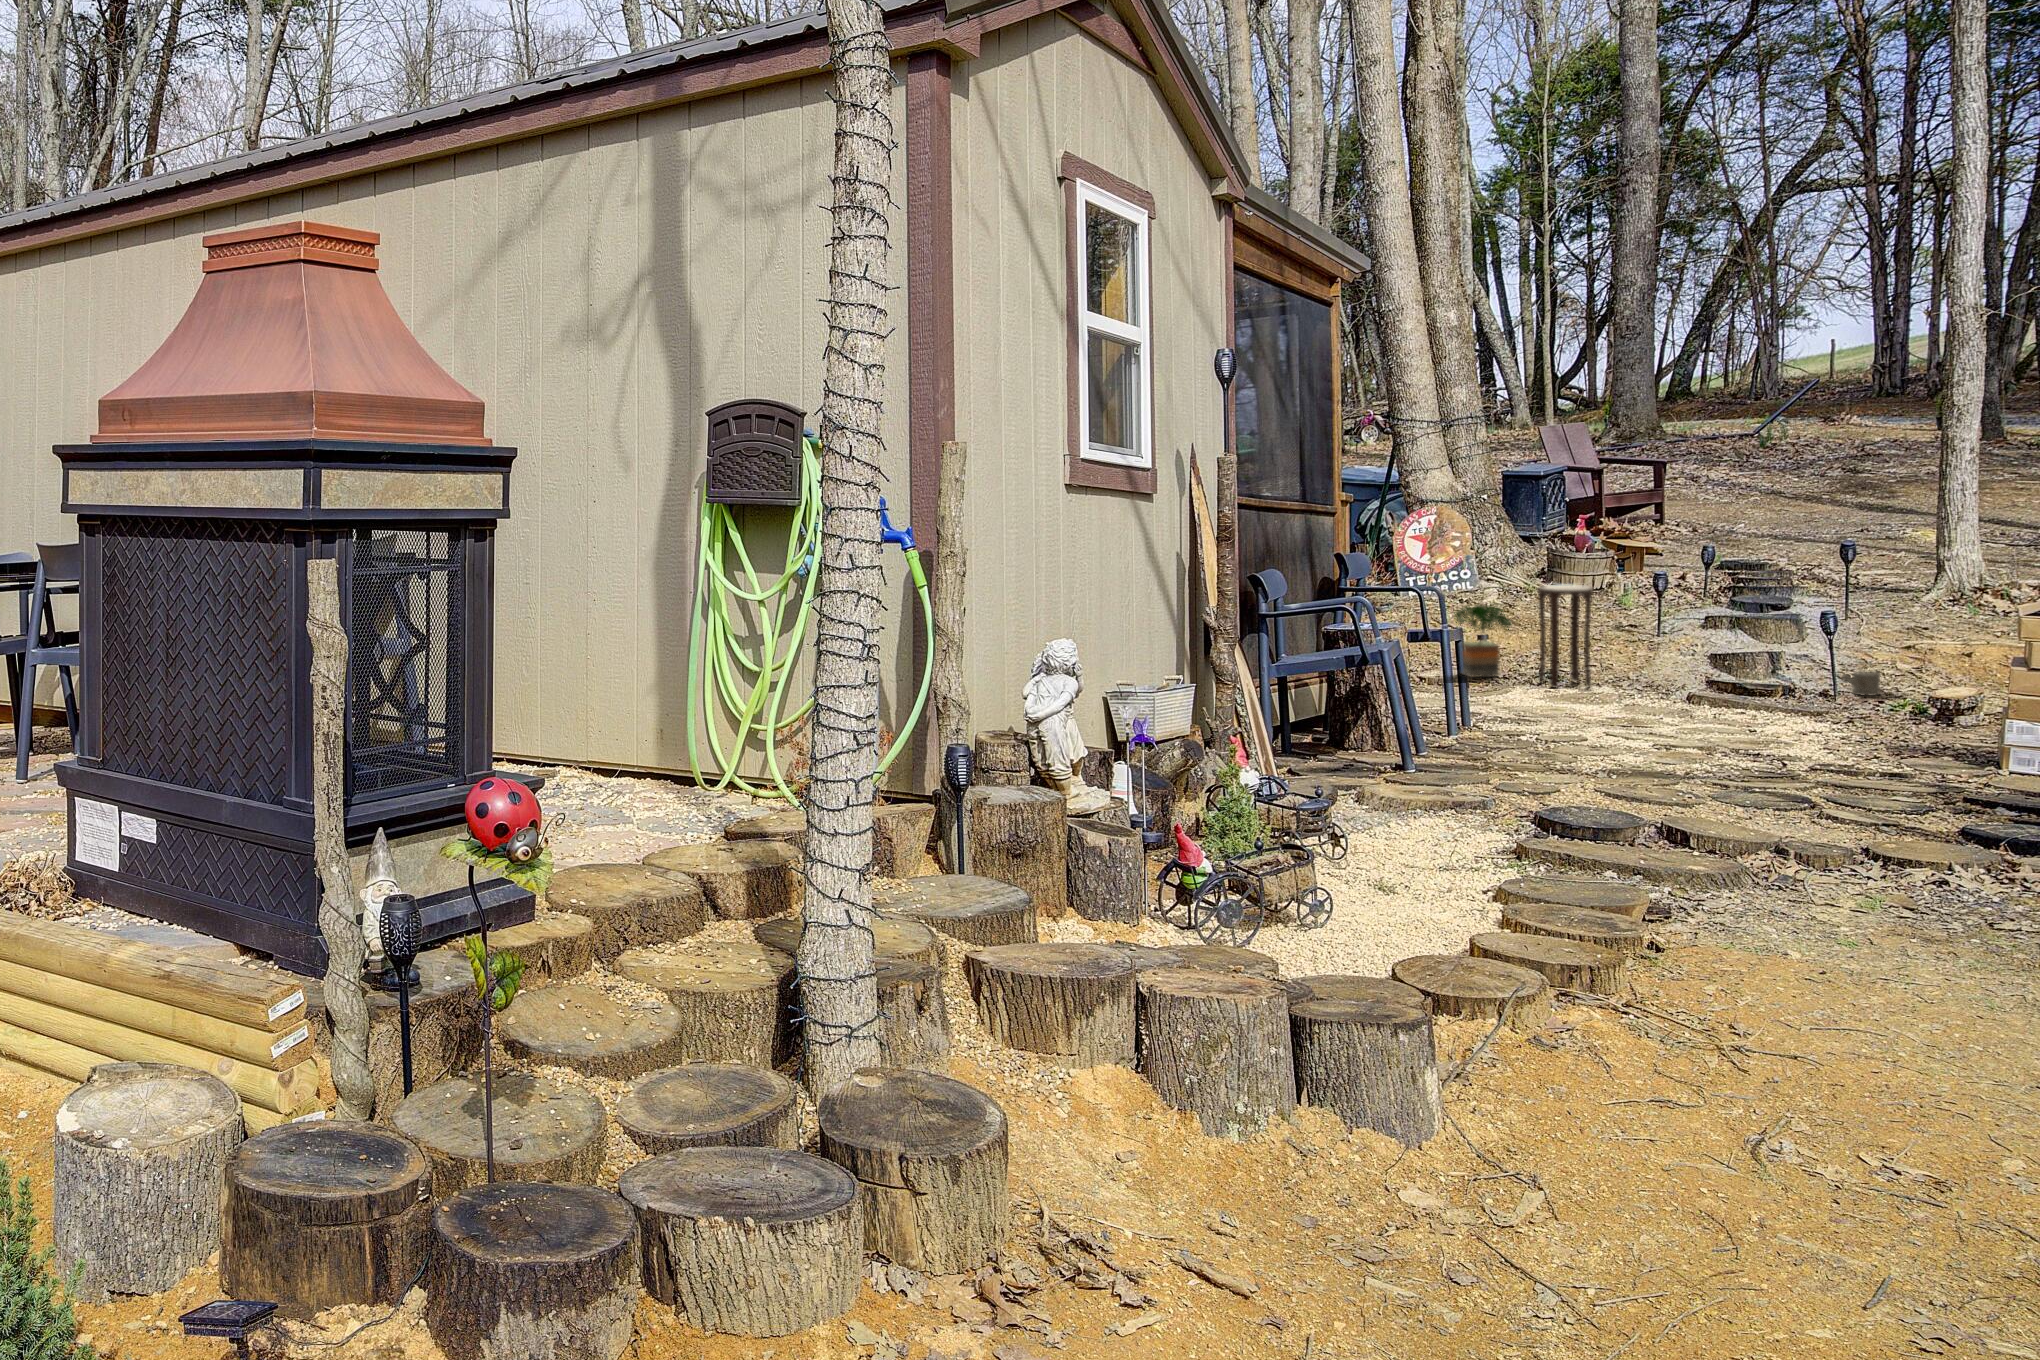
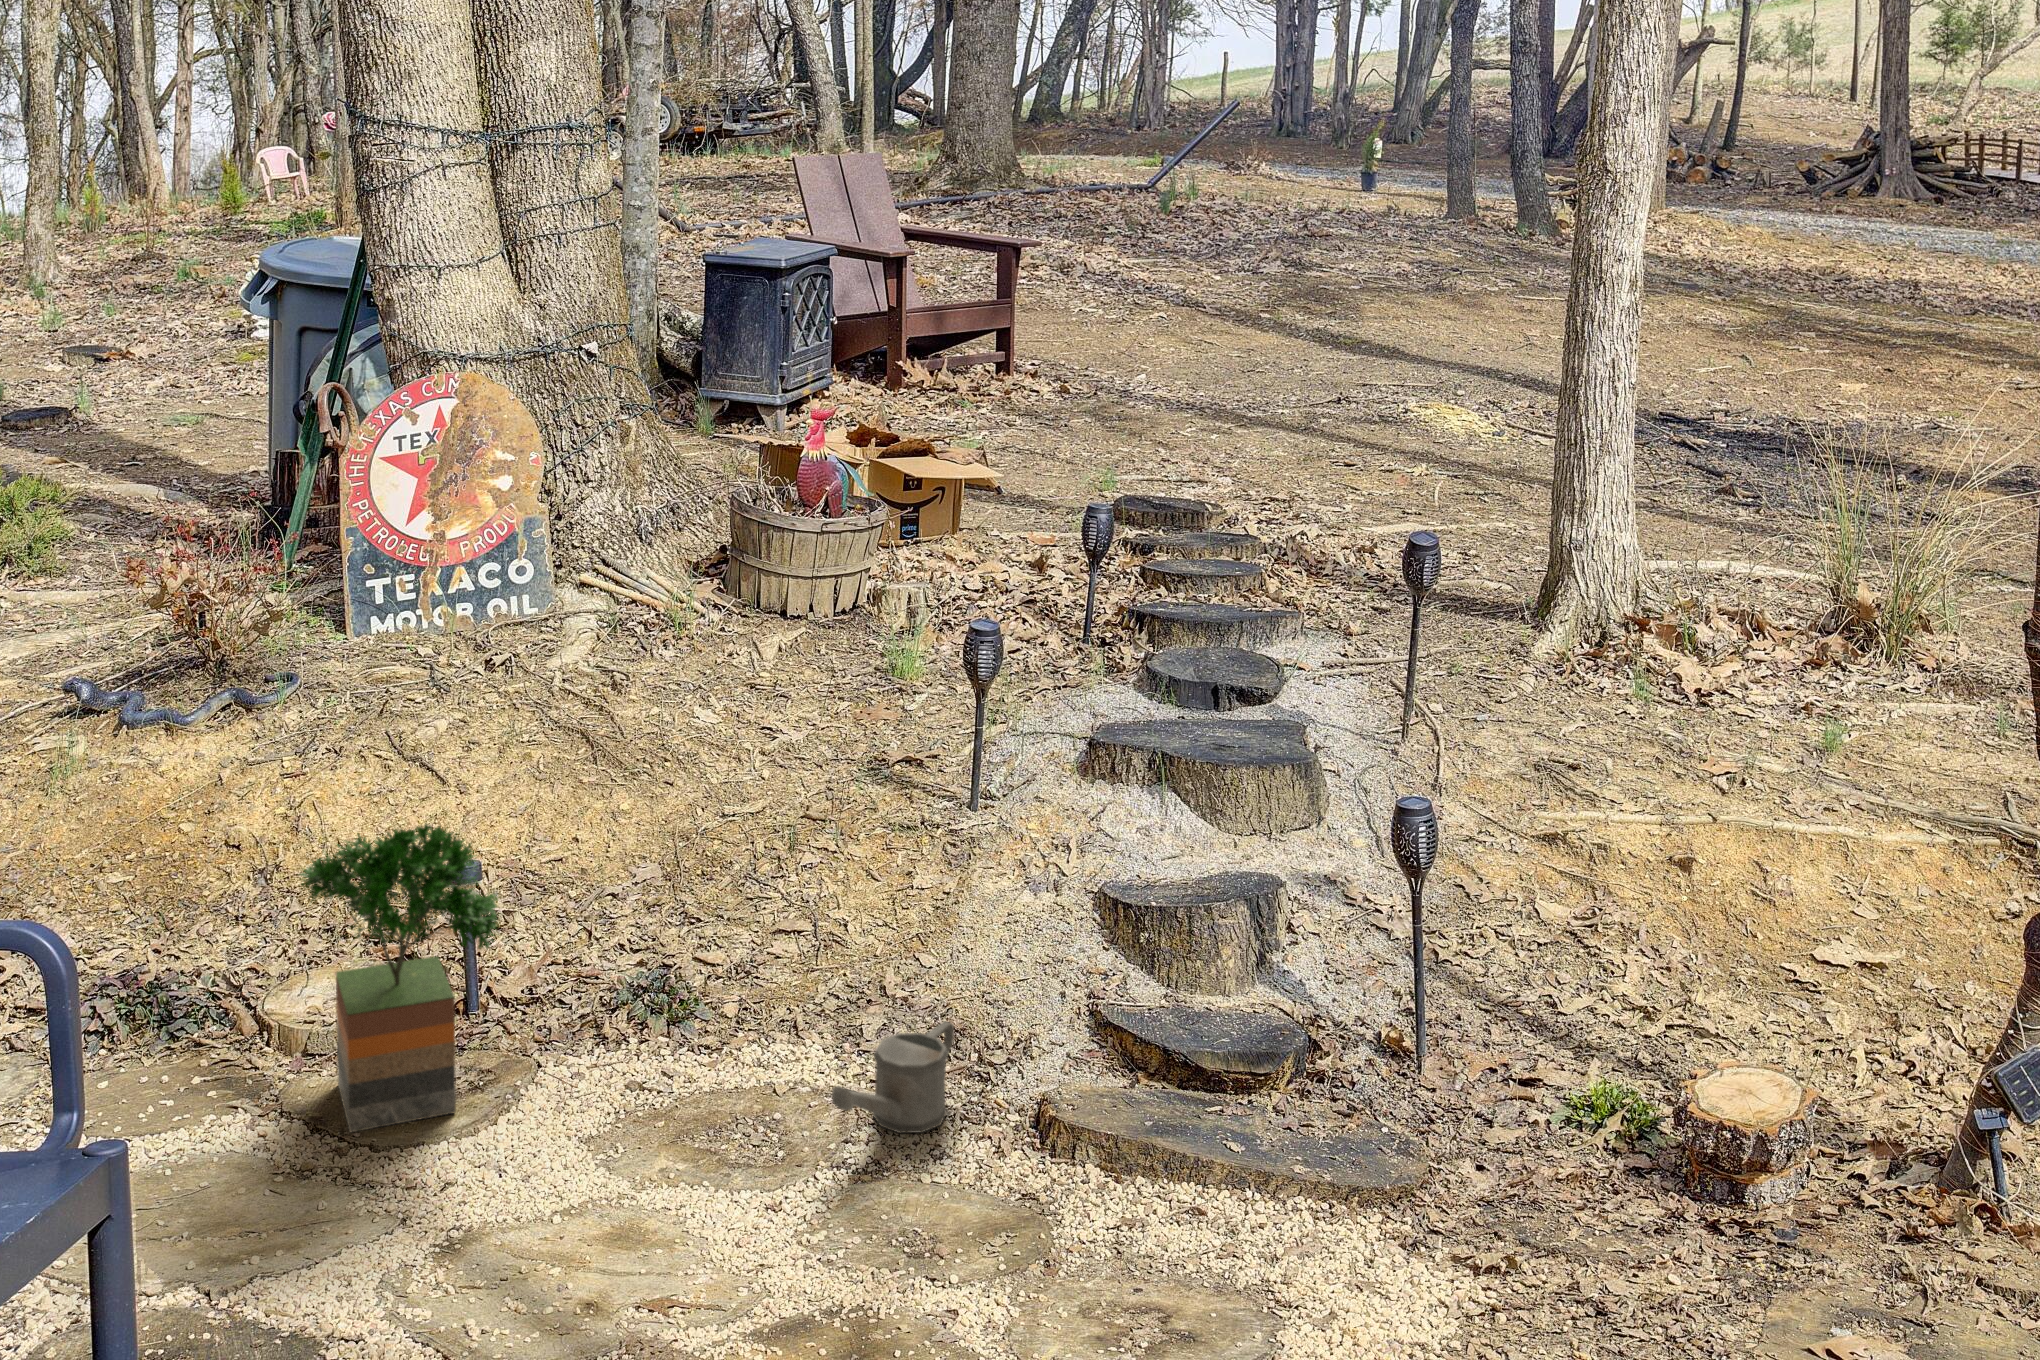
stool: present [1537,585,1593,688] -> none [542,794,741,1244]
watering can: present [1842,670,1880,696] -> present [832,1021,954,1133]

